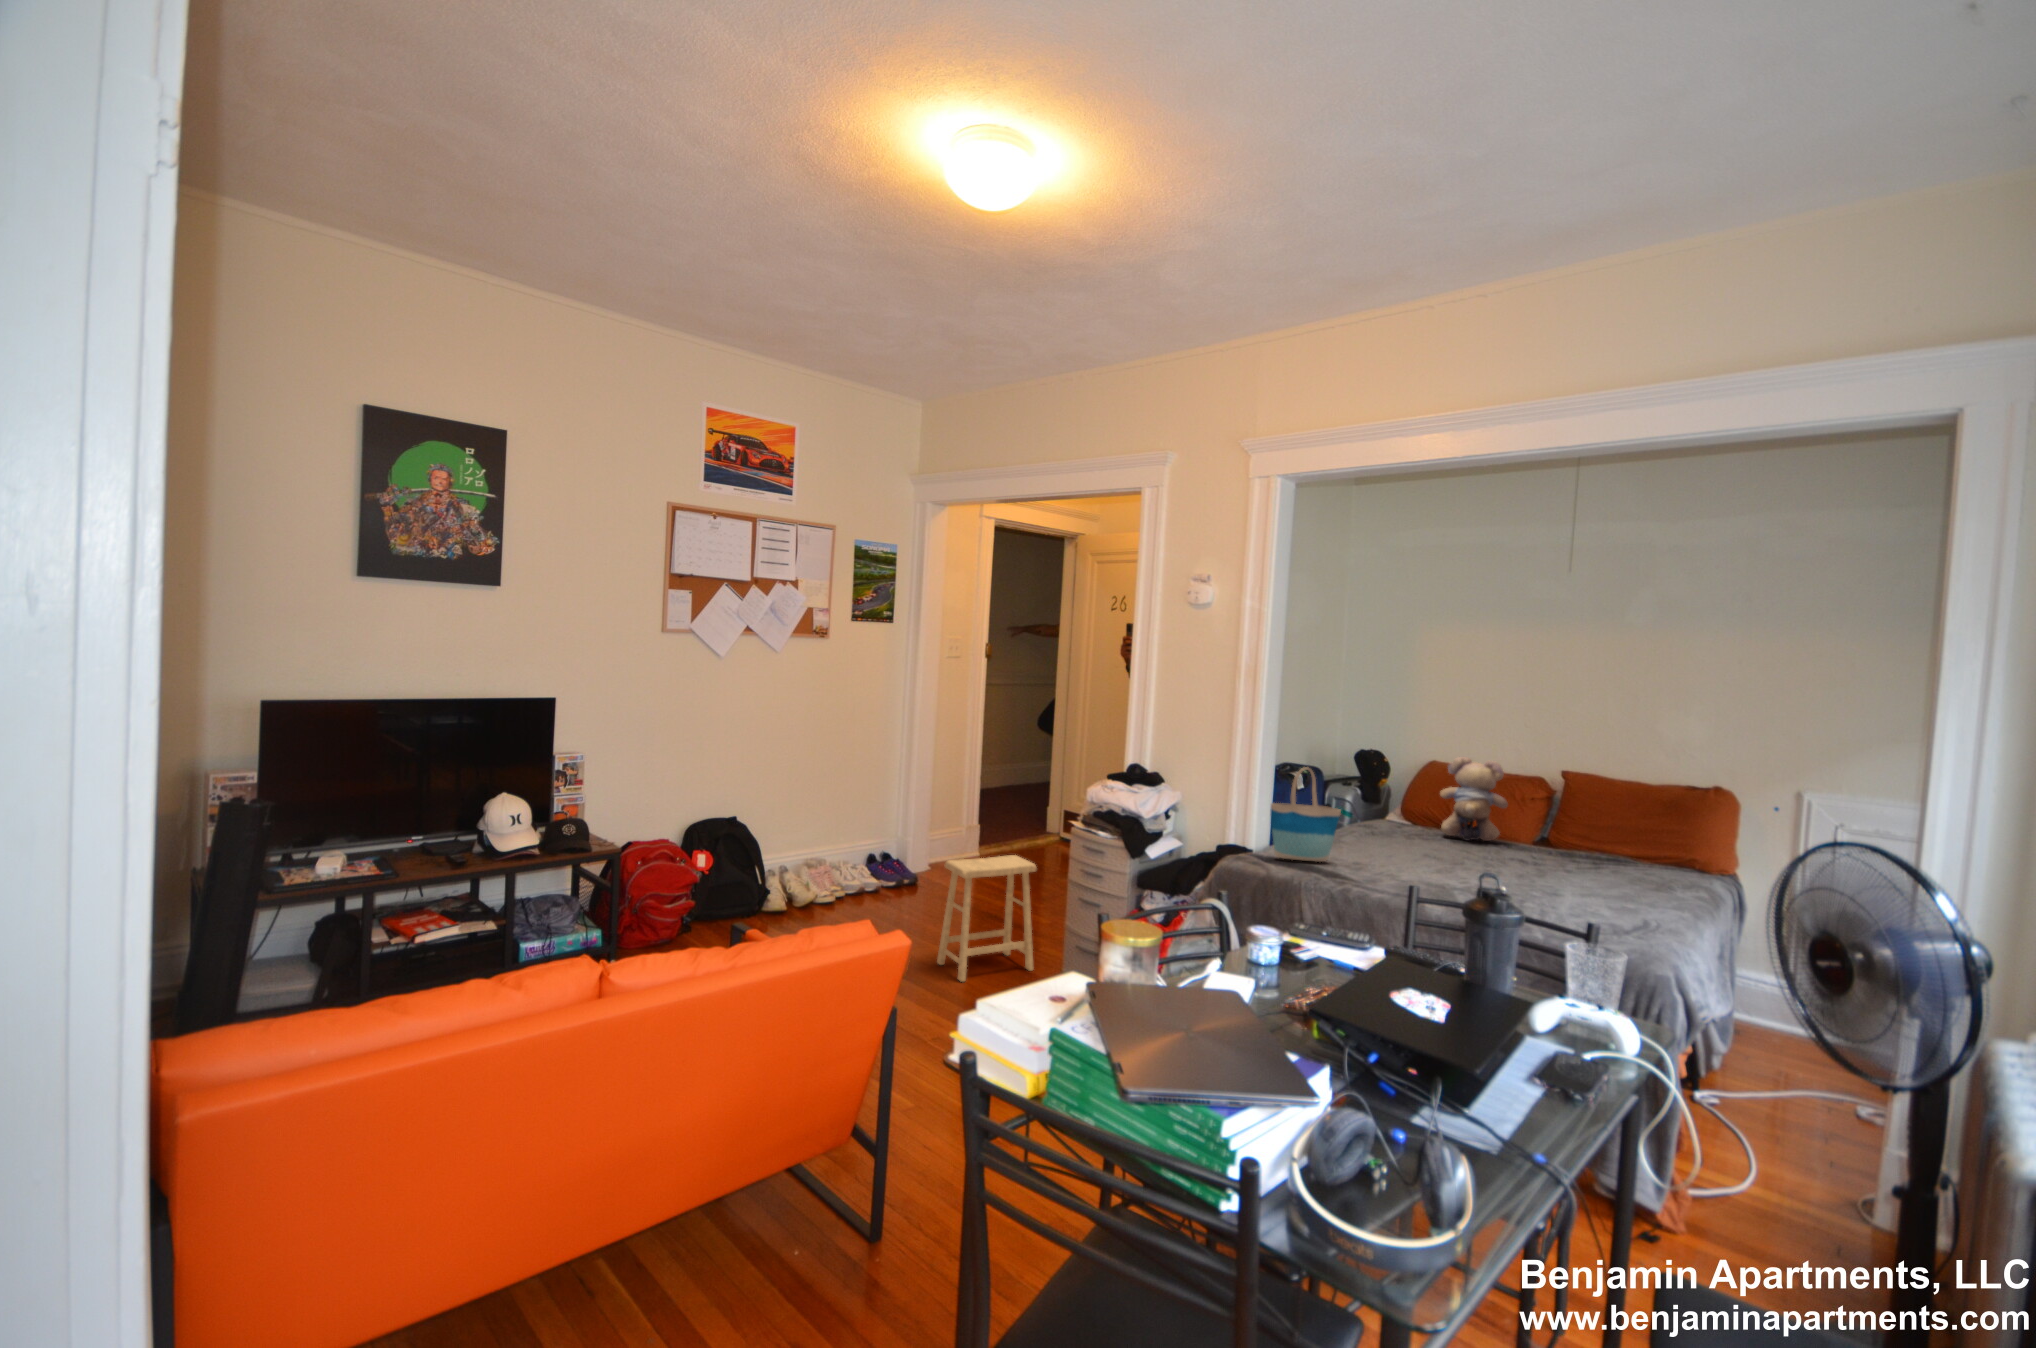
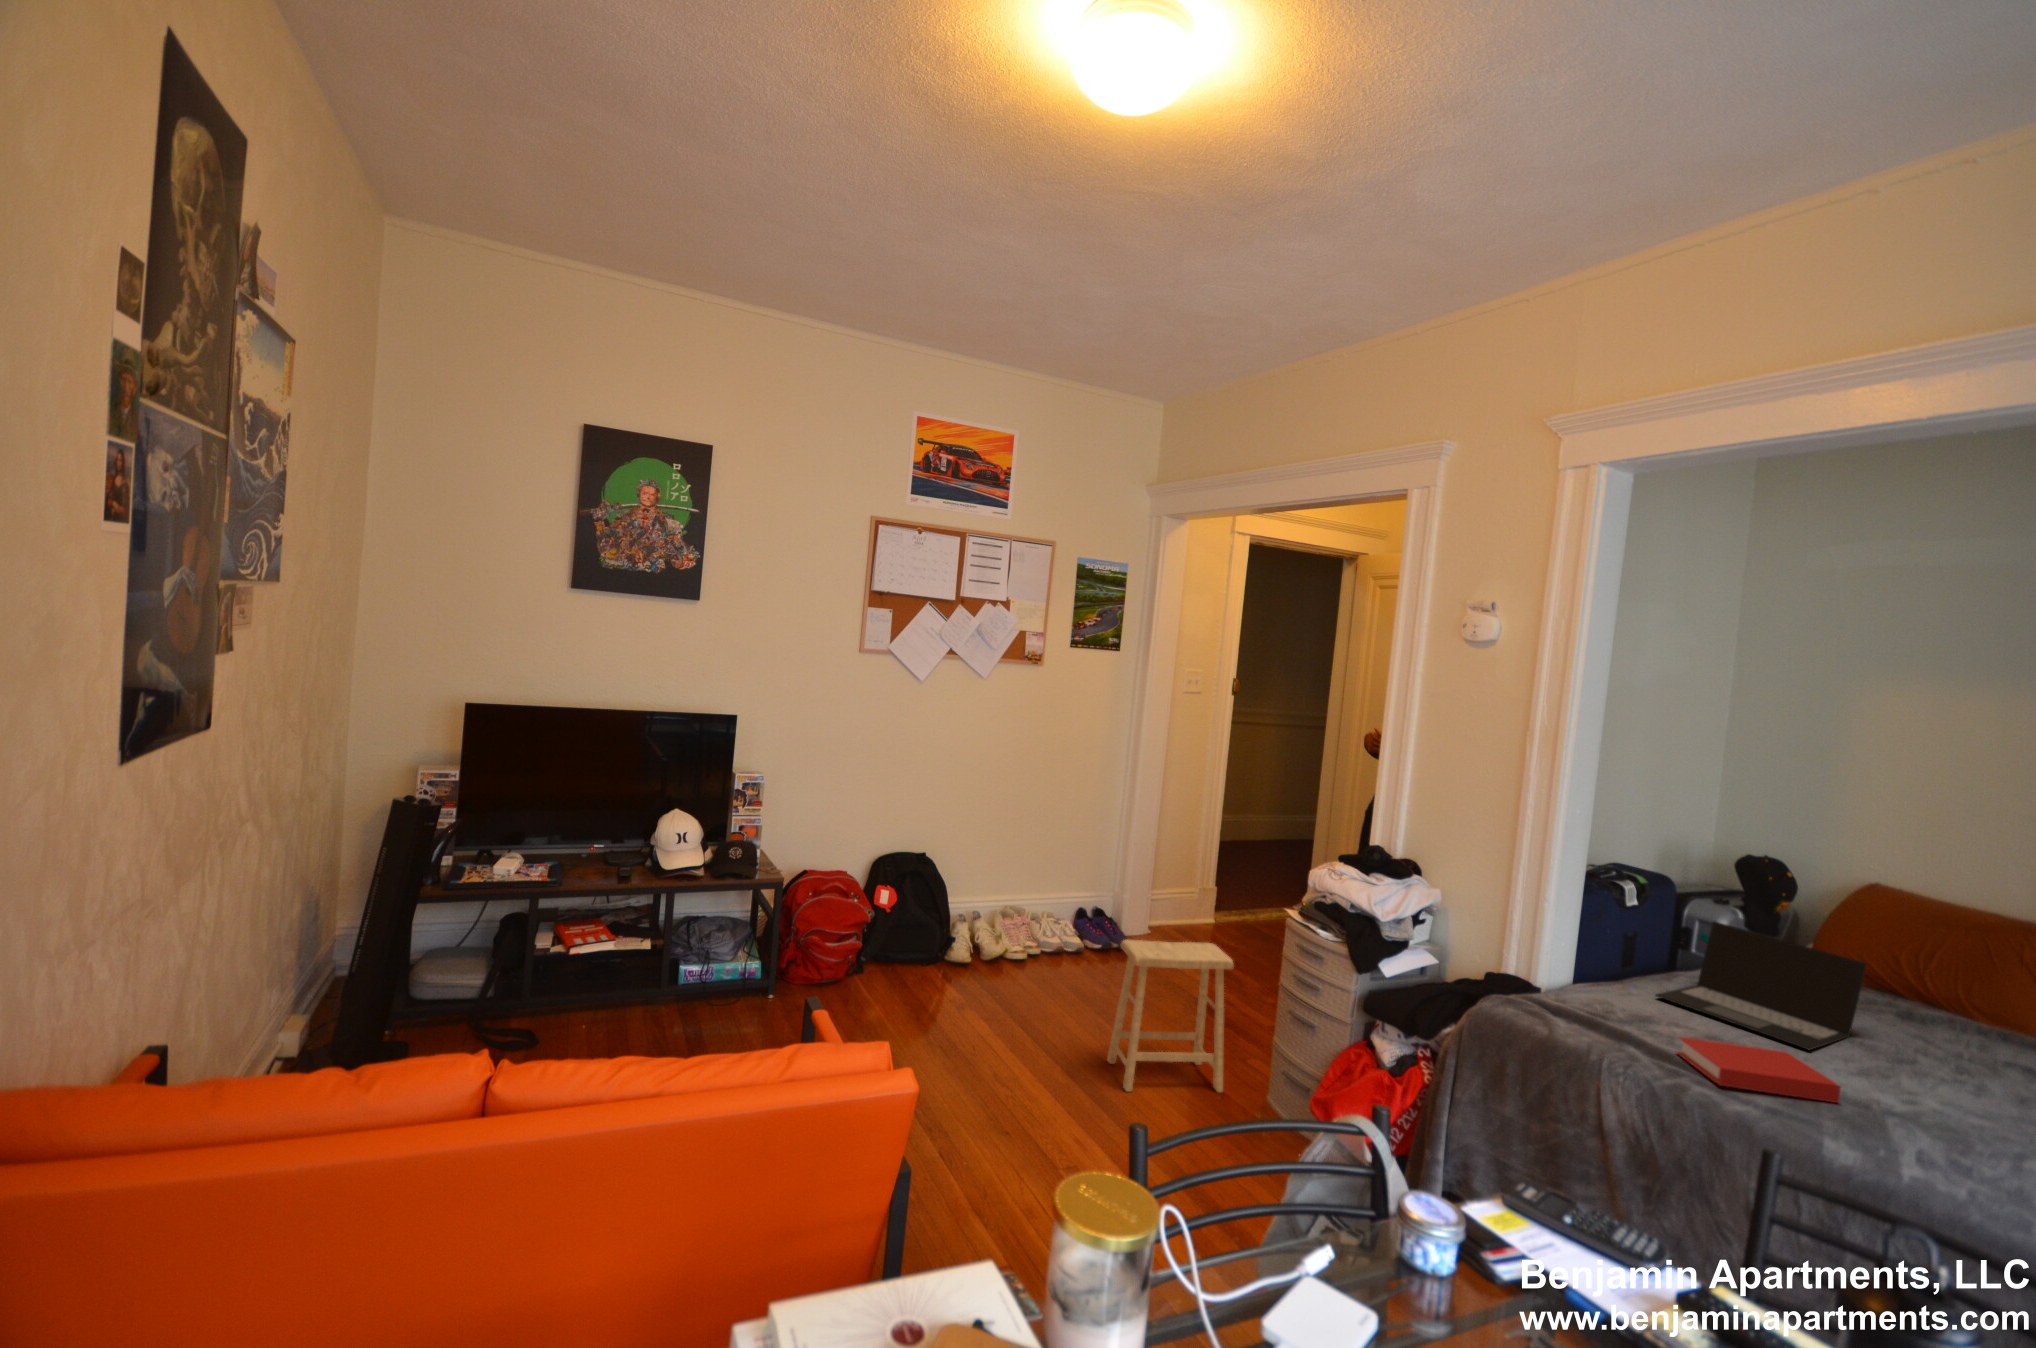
teddy bear: present [1440,757,1508,841] -> none [1865,895,1997,1034]
tote bag: present [1271,767,1341,862] -> none [1551,887,1668,1029]
laptop: none [1328,788,1444,860] -> present [1656,921,1867,1050]
book: none [1350,860,1442,884] -> present [1677,1037,1840,1103]

